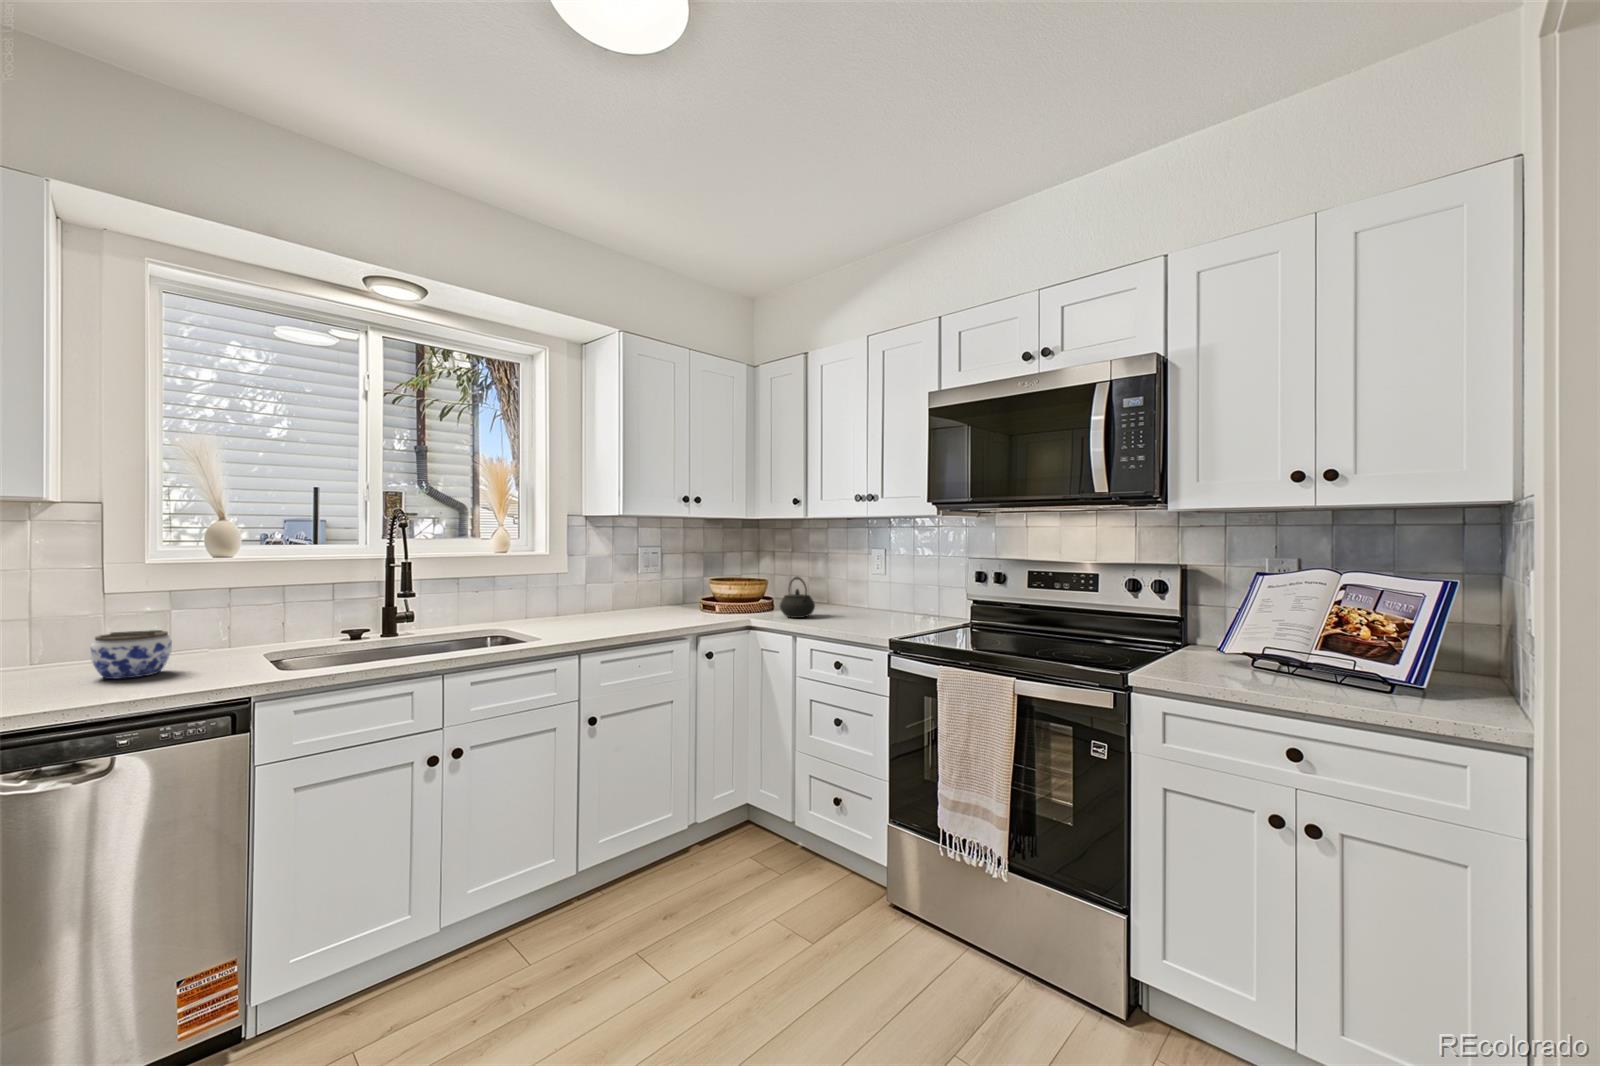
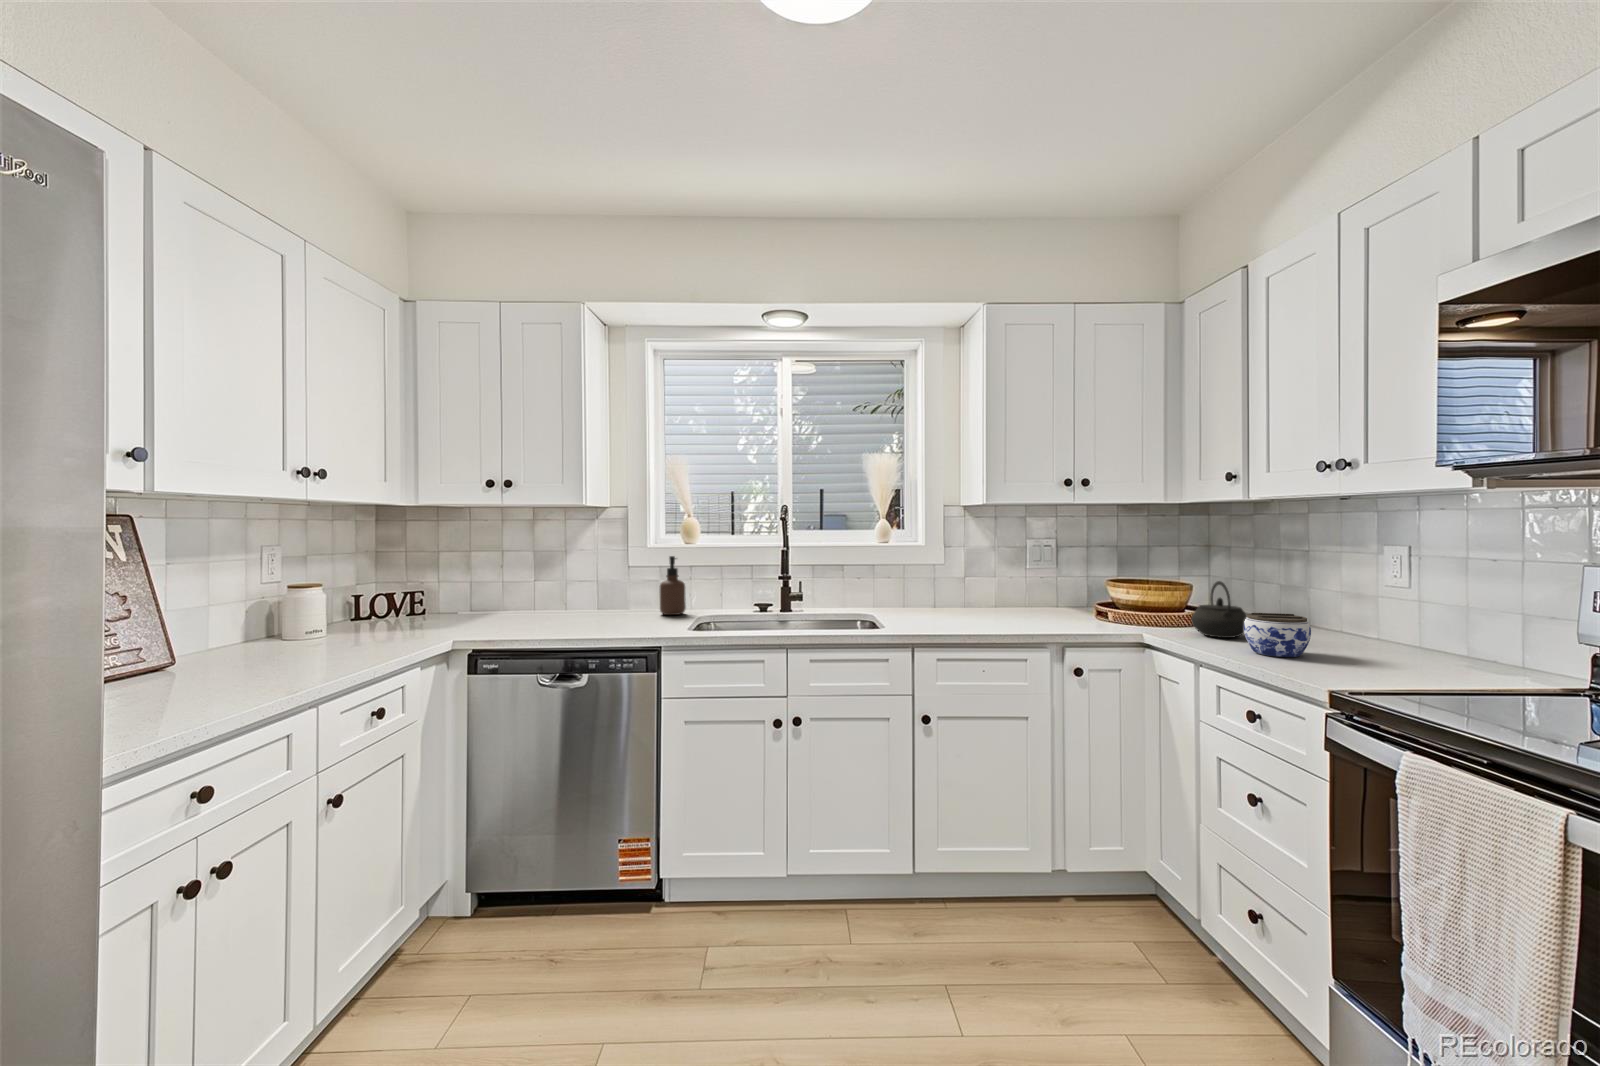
soap dispenser: none [183,571,231,656] -> present [660,556,686,615]
jar: present [90,630,172,679] -> present [1244,613,1311,657]

